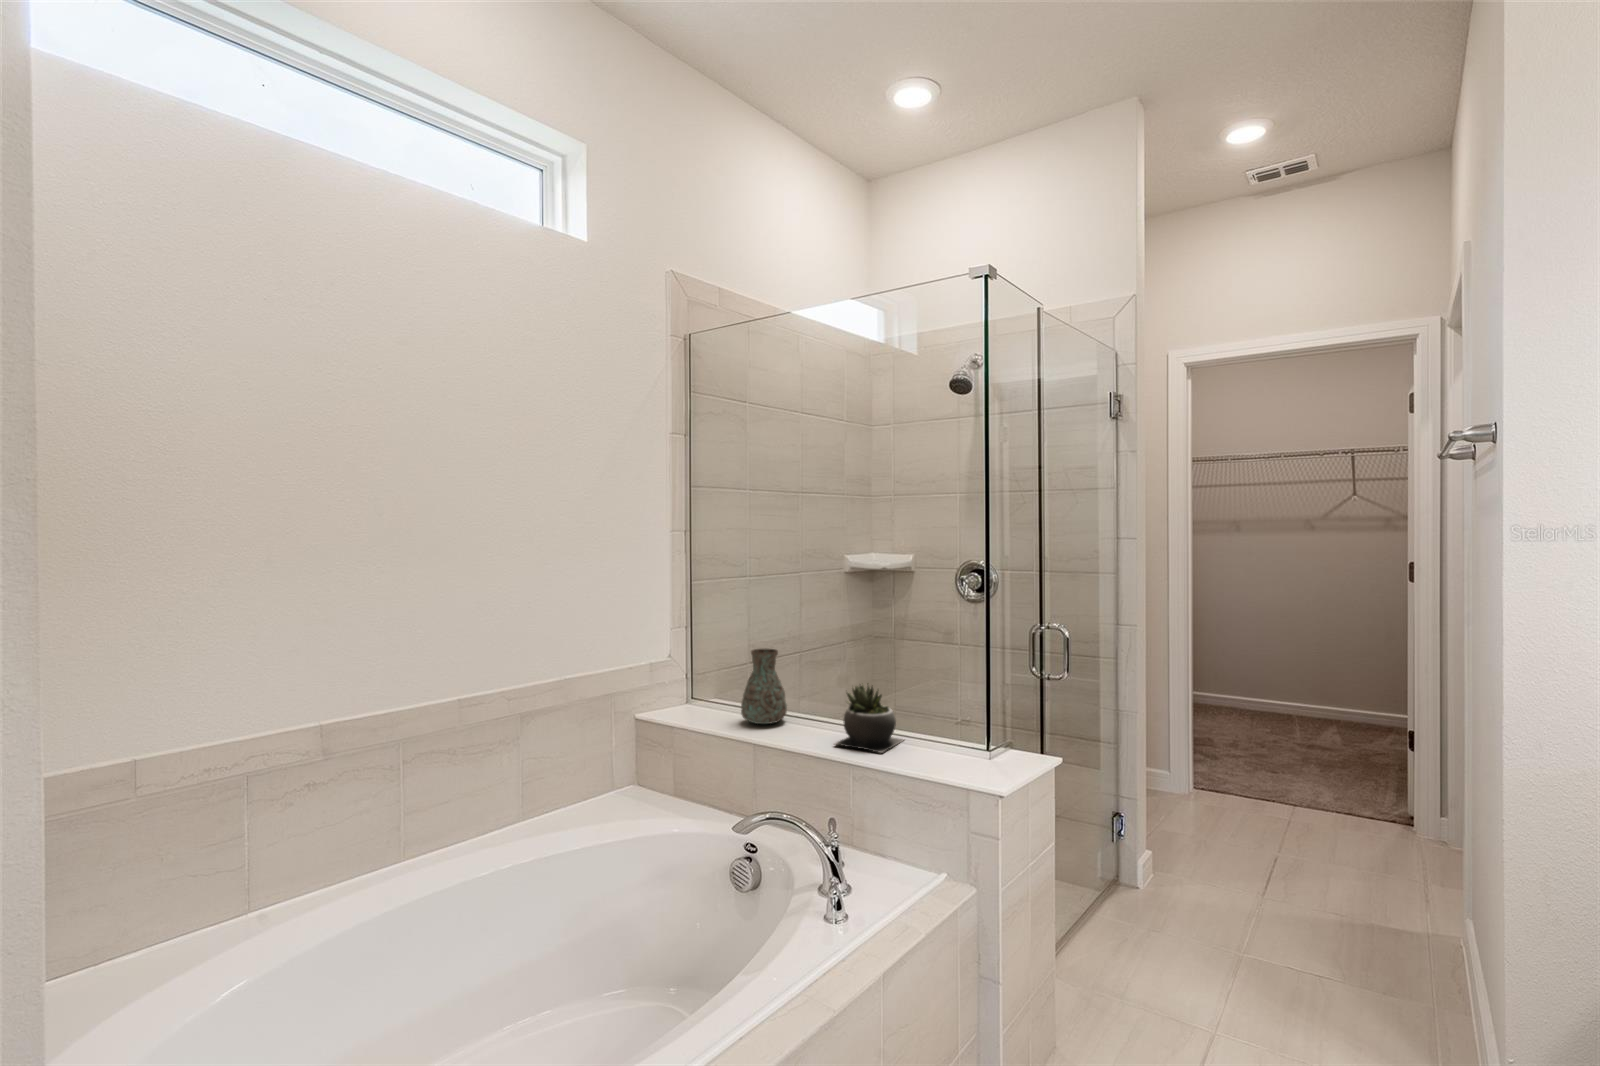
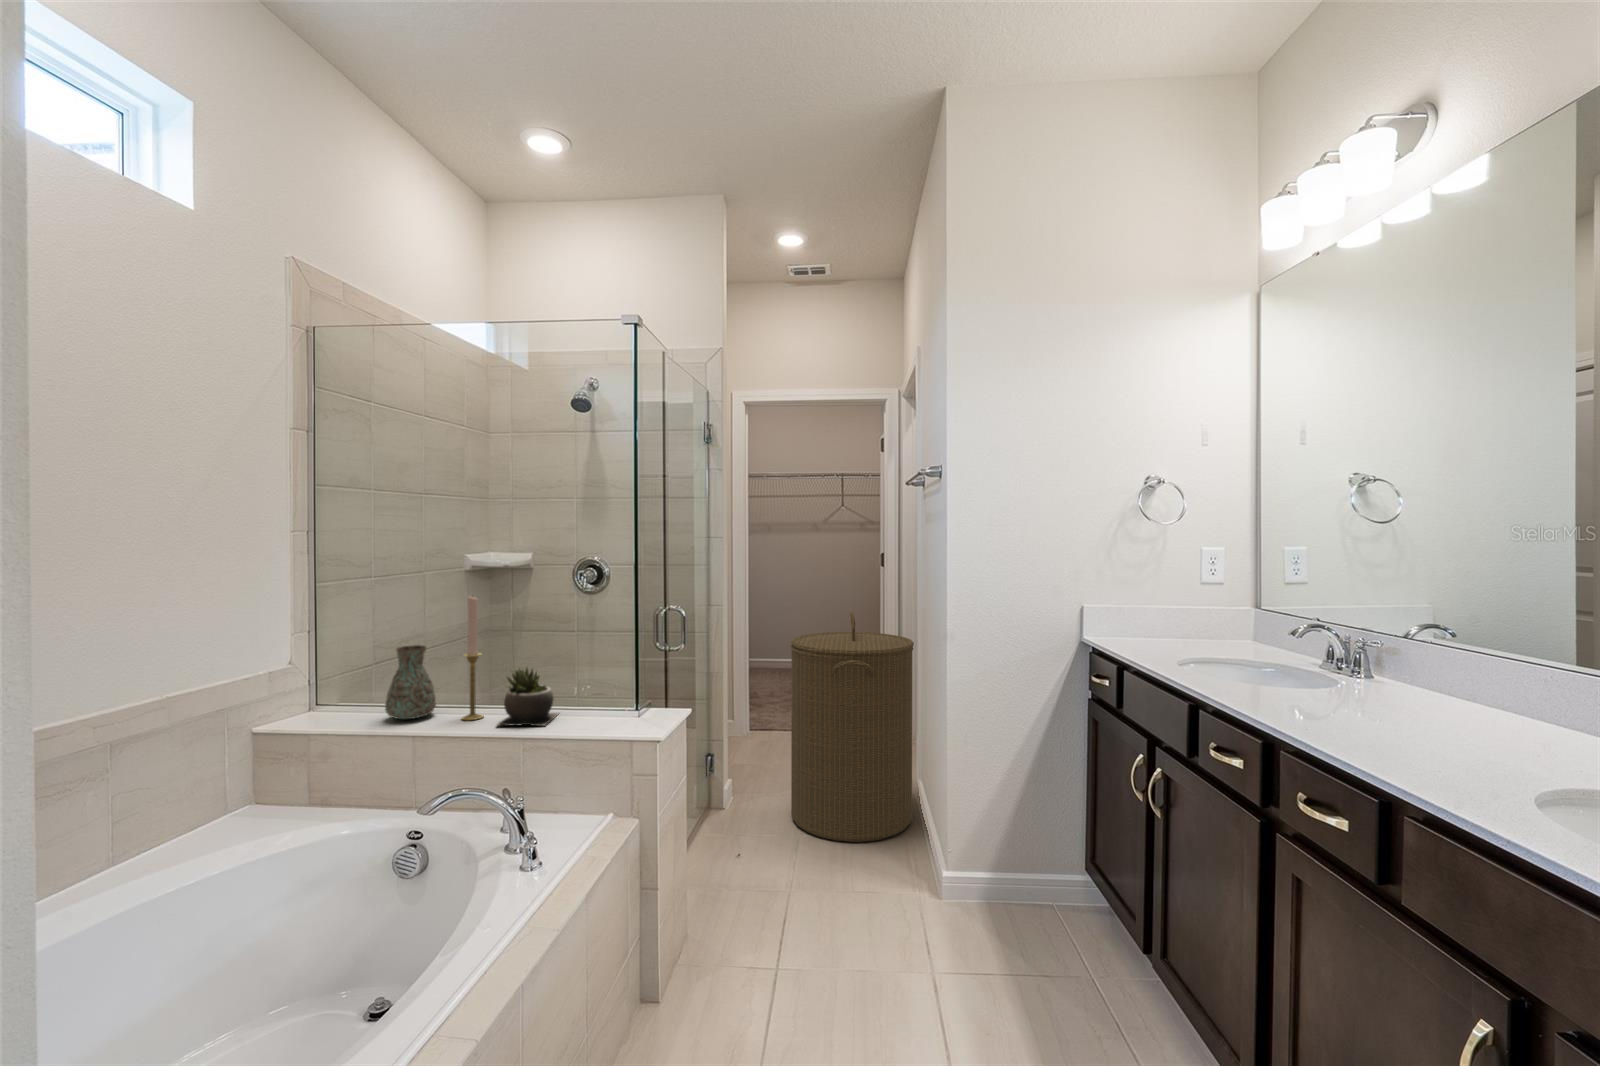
candlestick: none [806,600,829,734] -> present [462,596,483,720]
laundry hamper: none [1233,648,1451,996] -> present [791,612,914,842]

